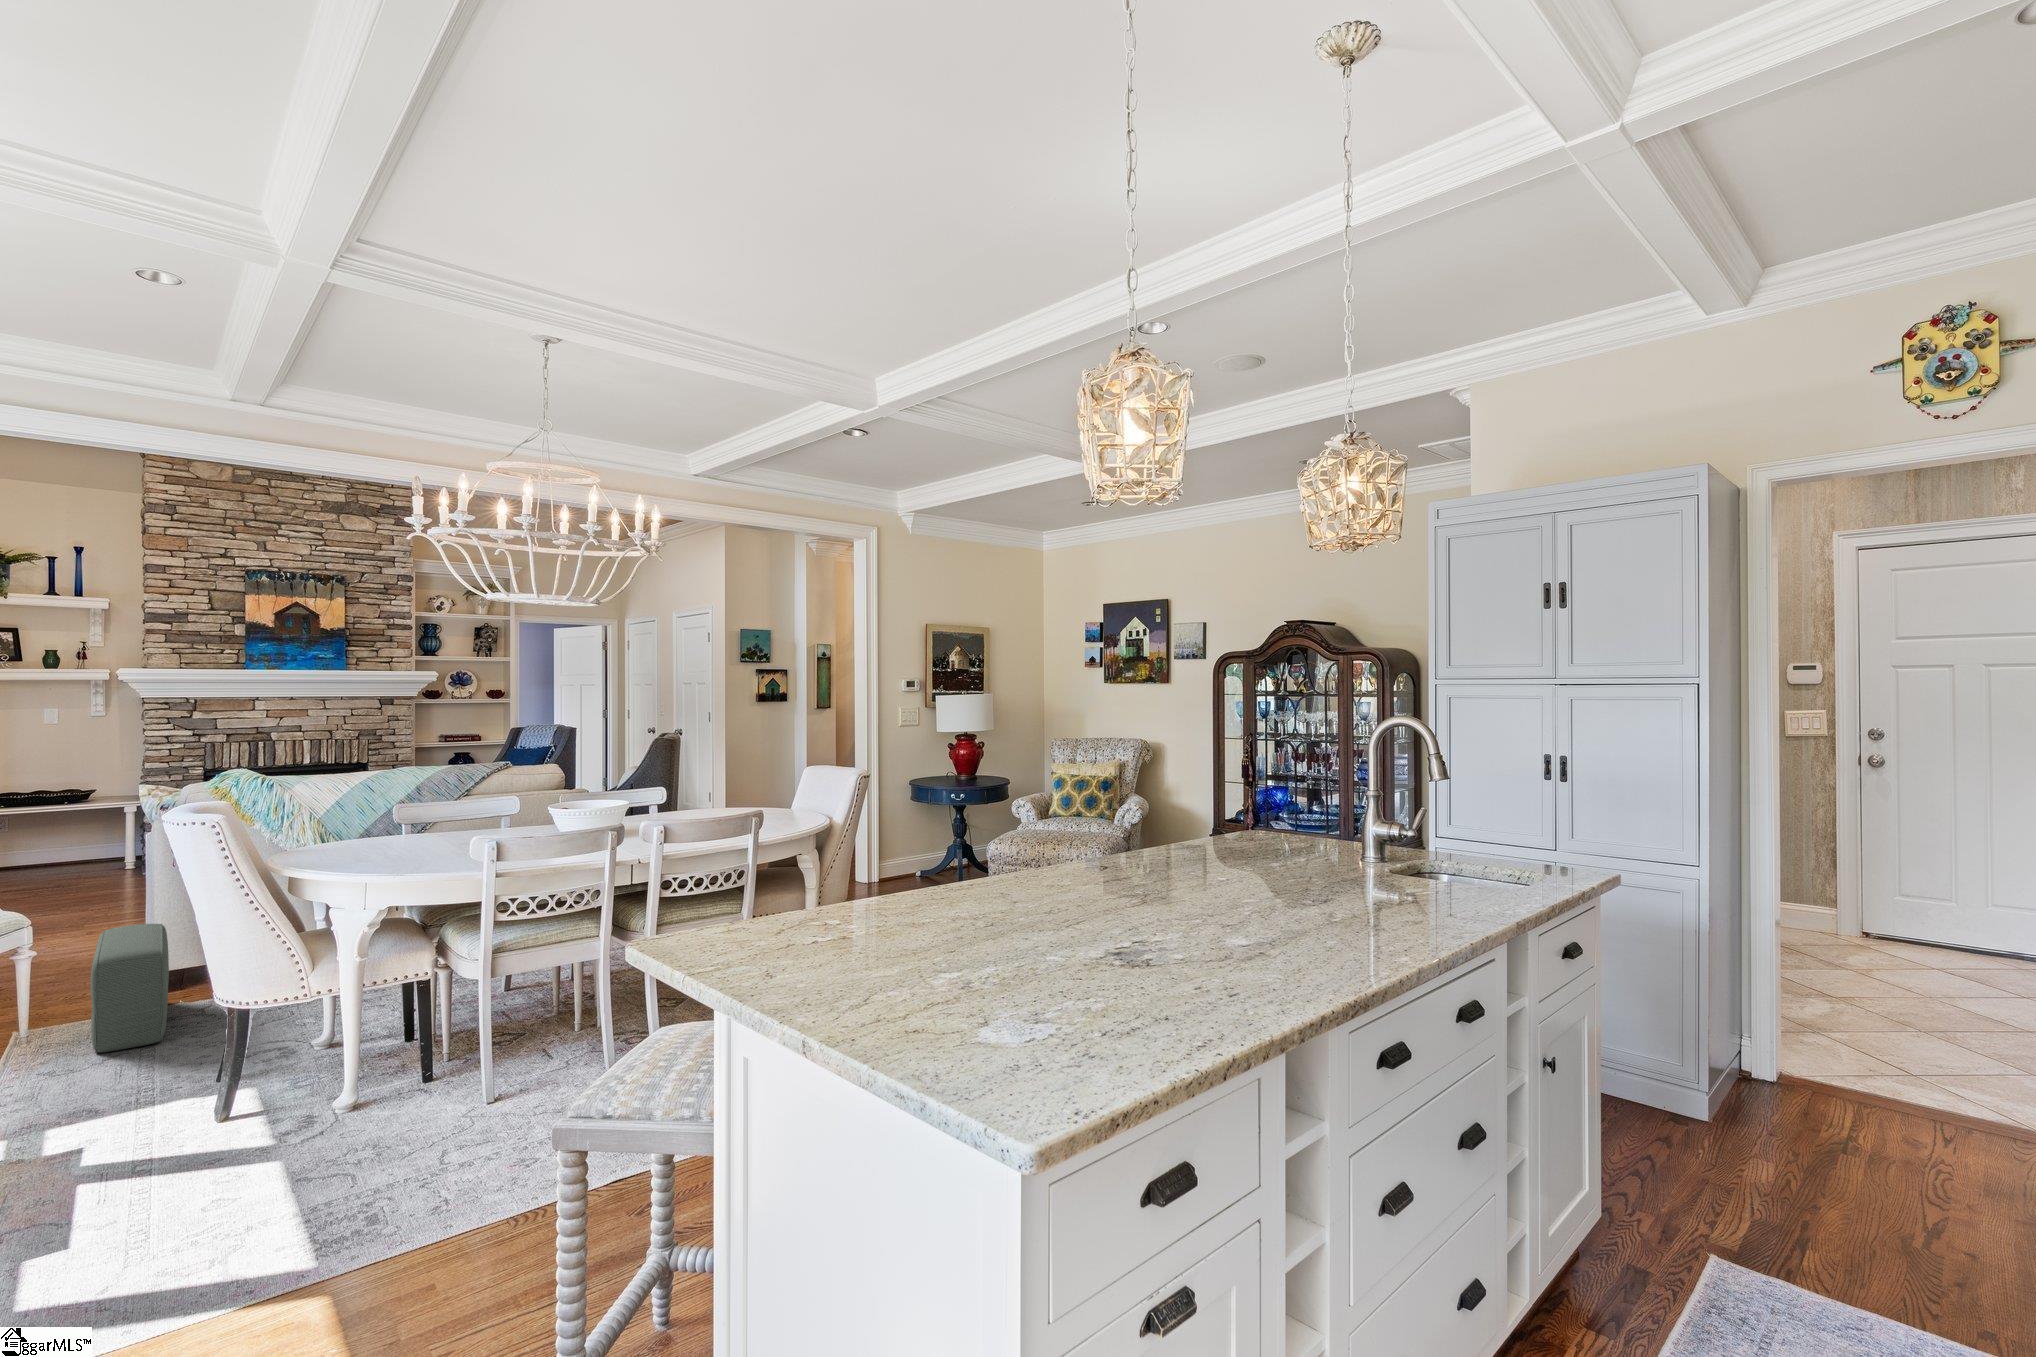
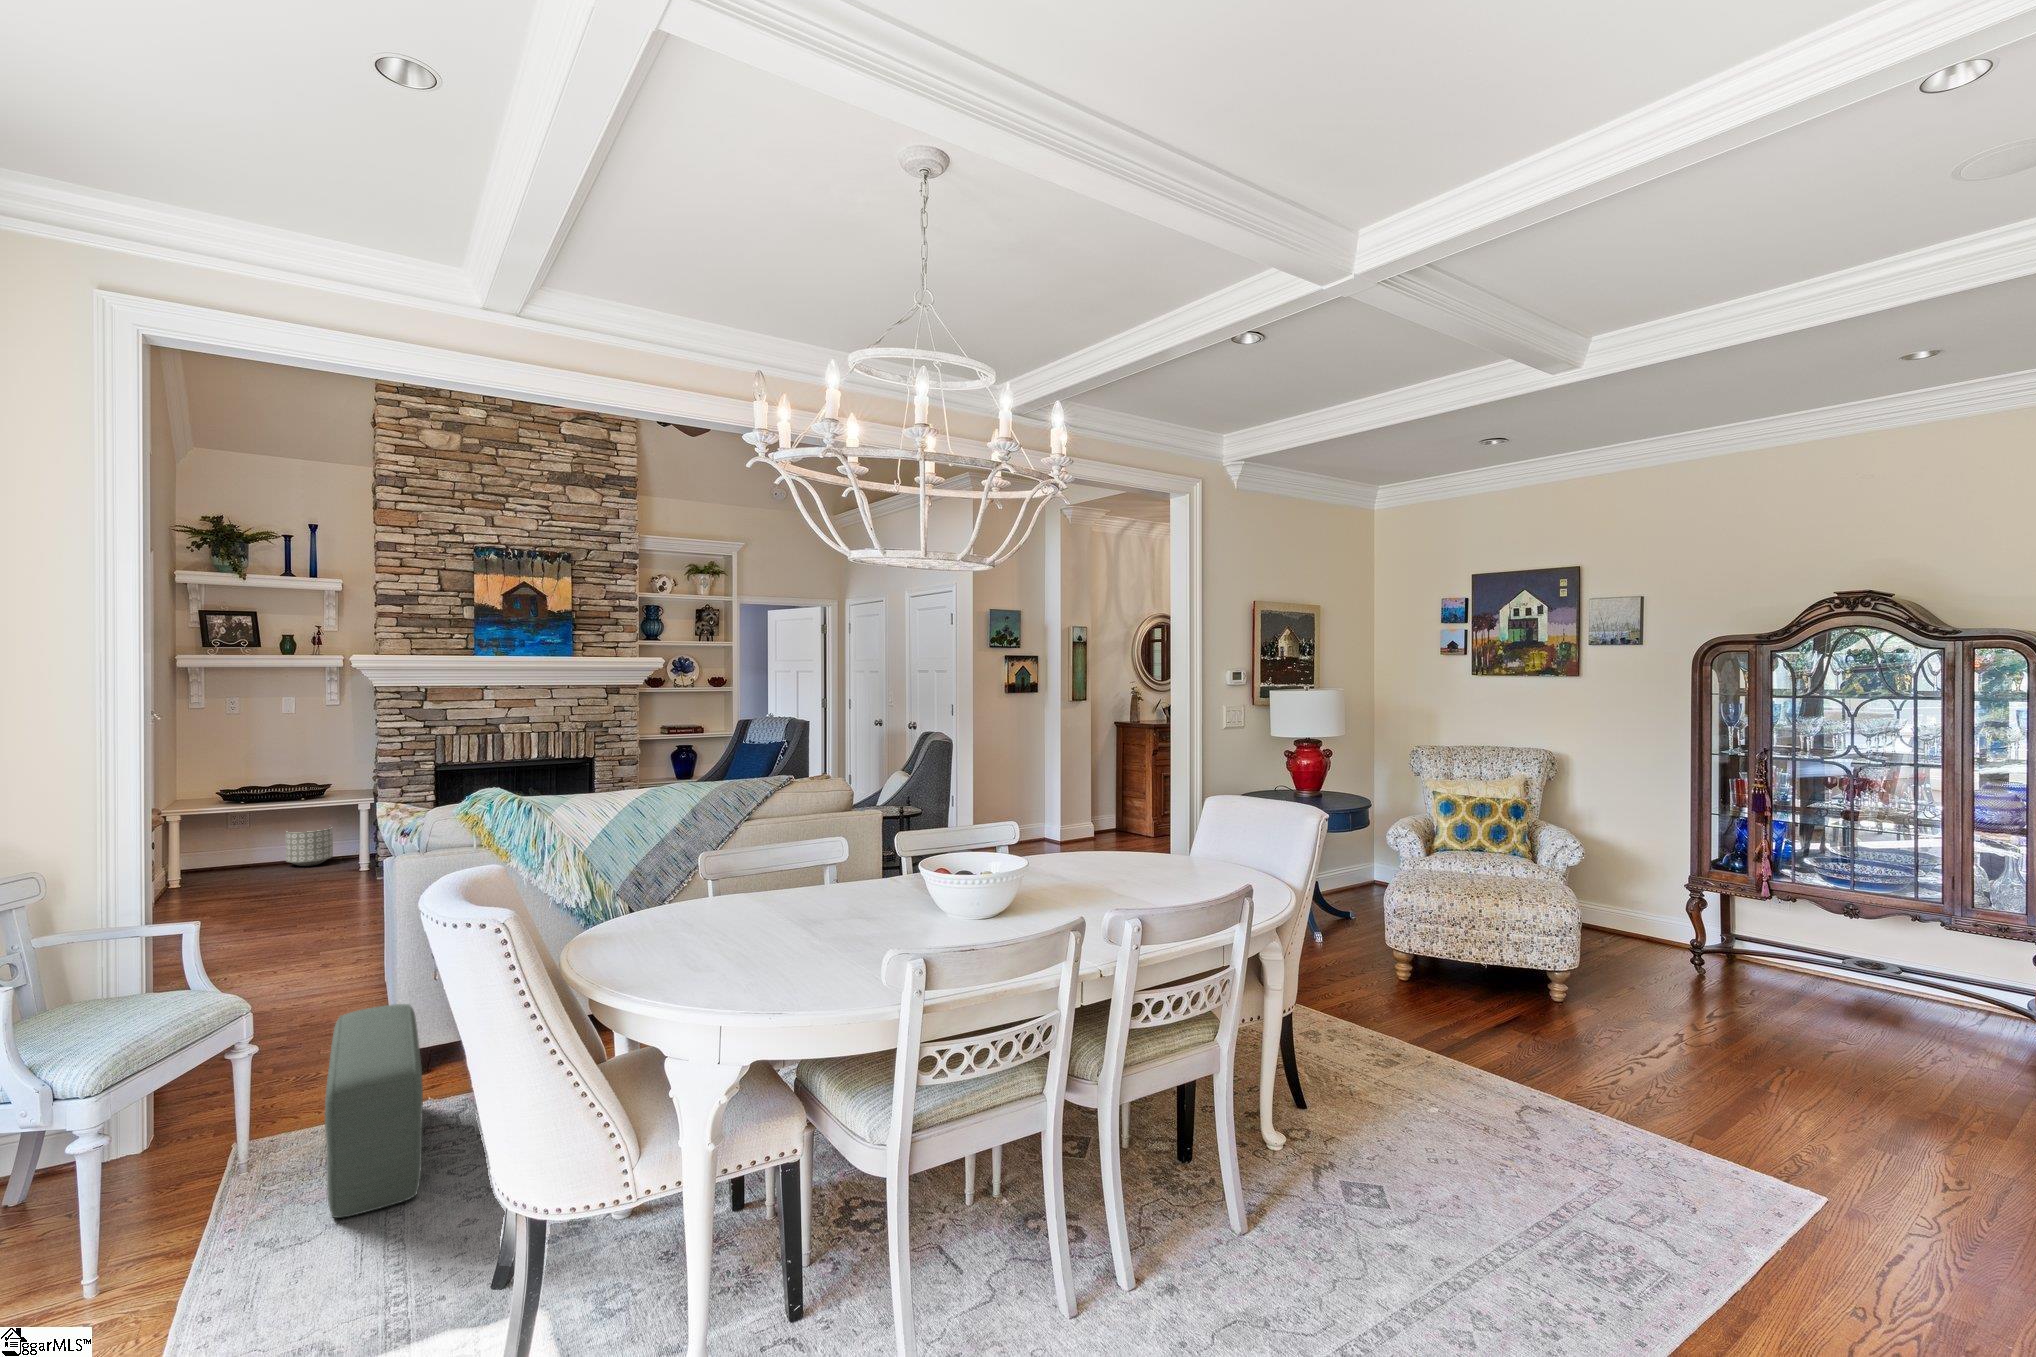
planter: none [49,828,98,866] -> present [285,827,333,866]

